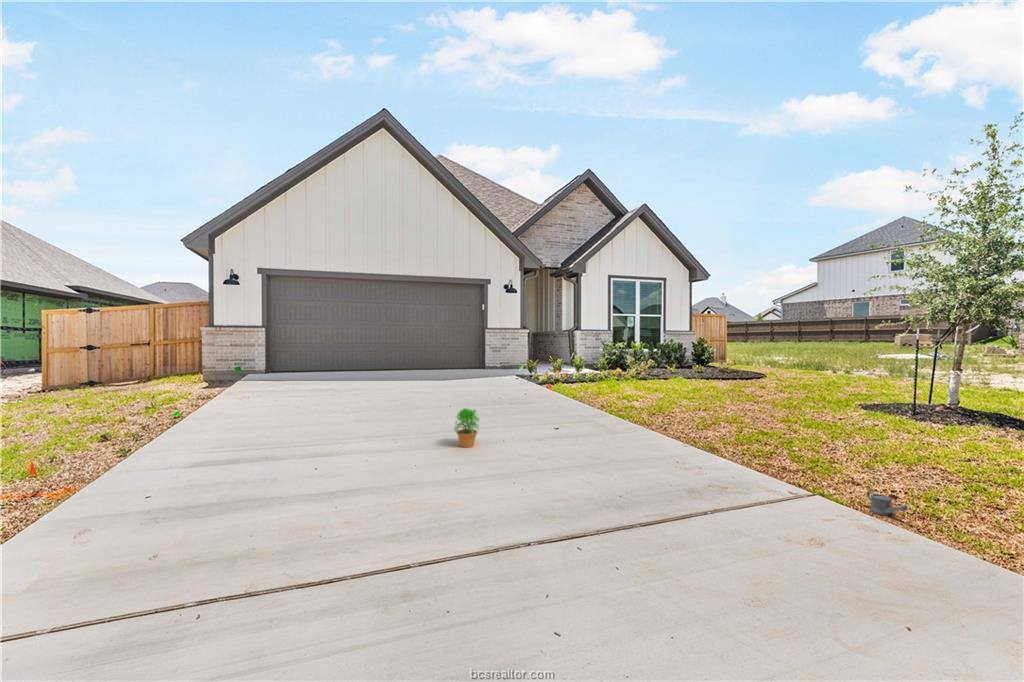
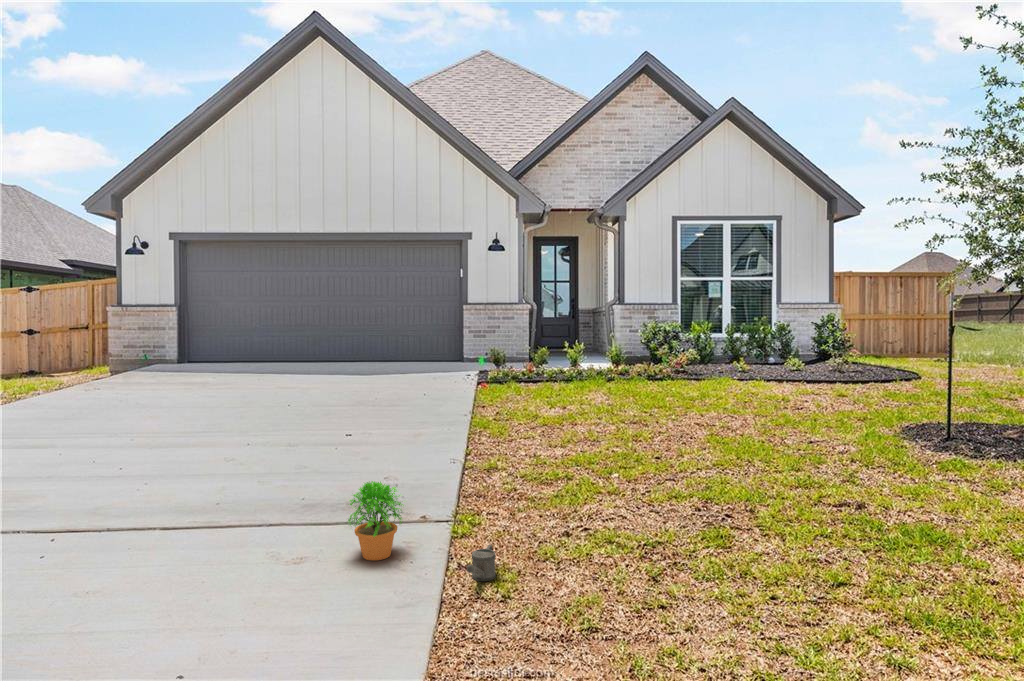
potted plant: present [455,408,479,447] -> present [348,481,403,560]

